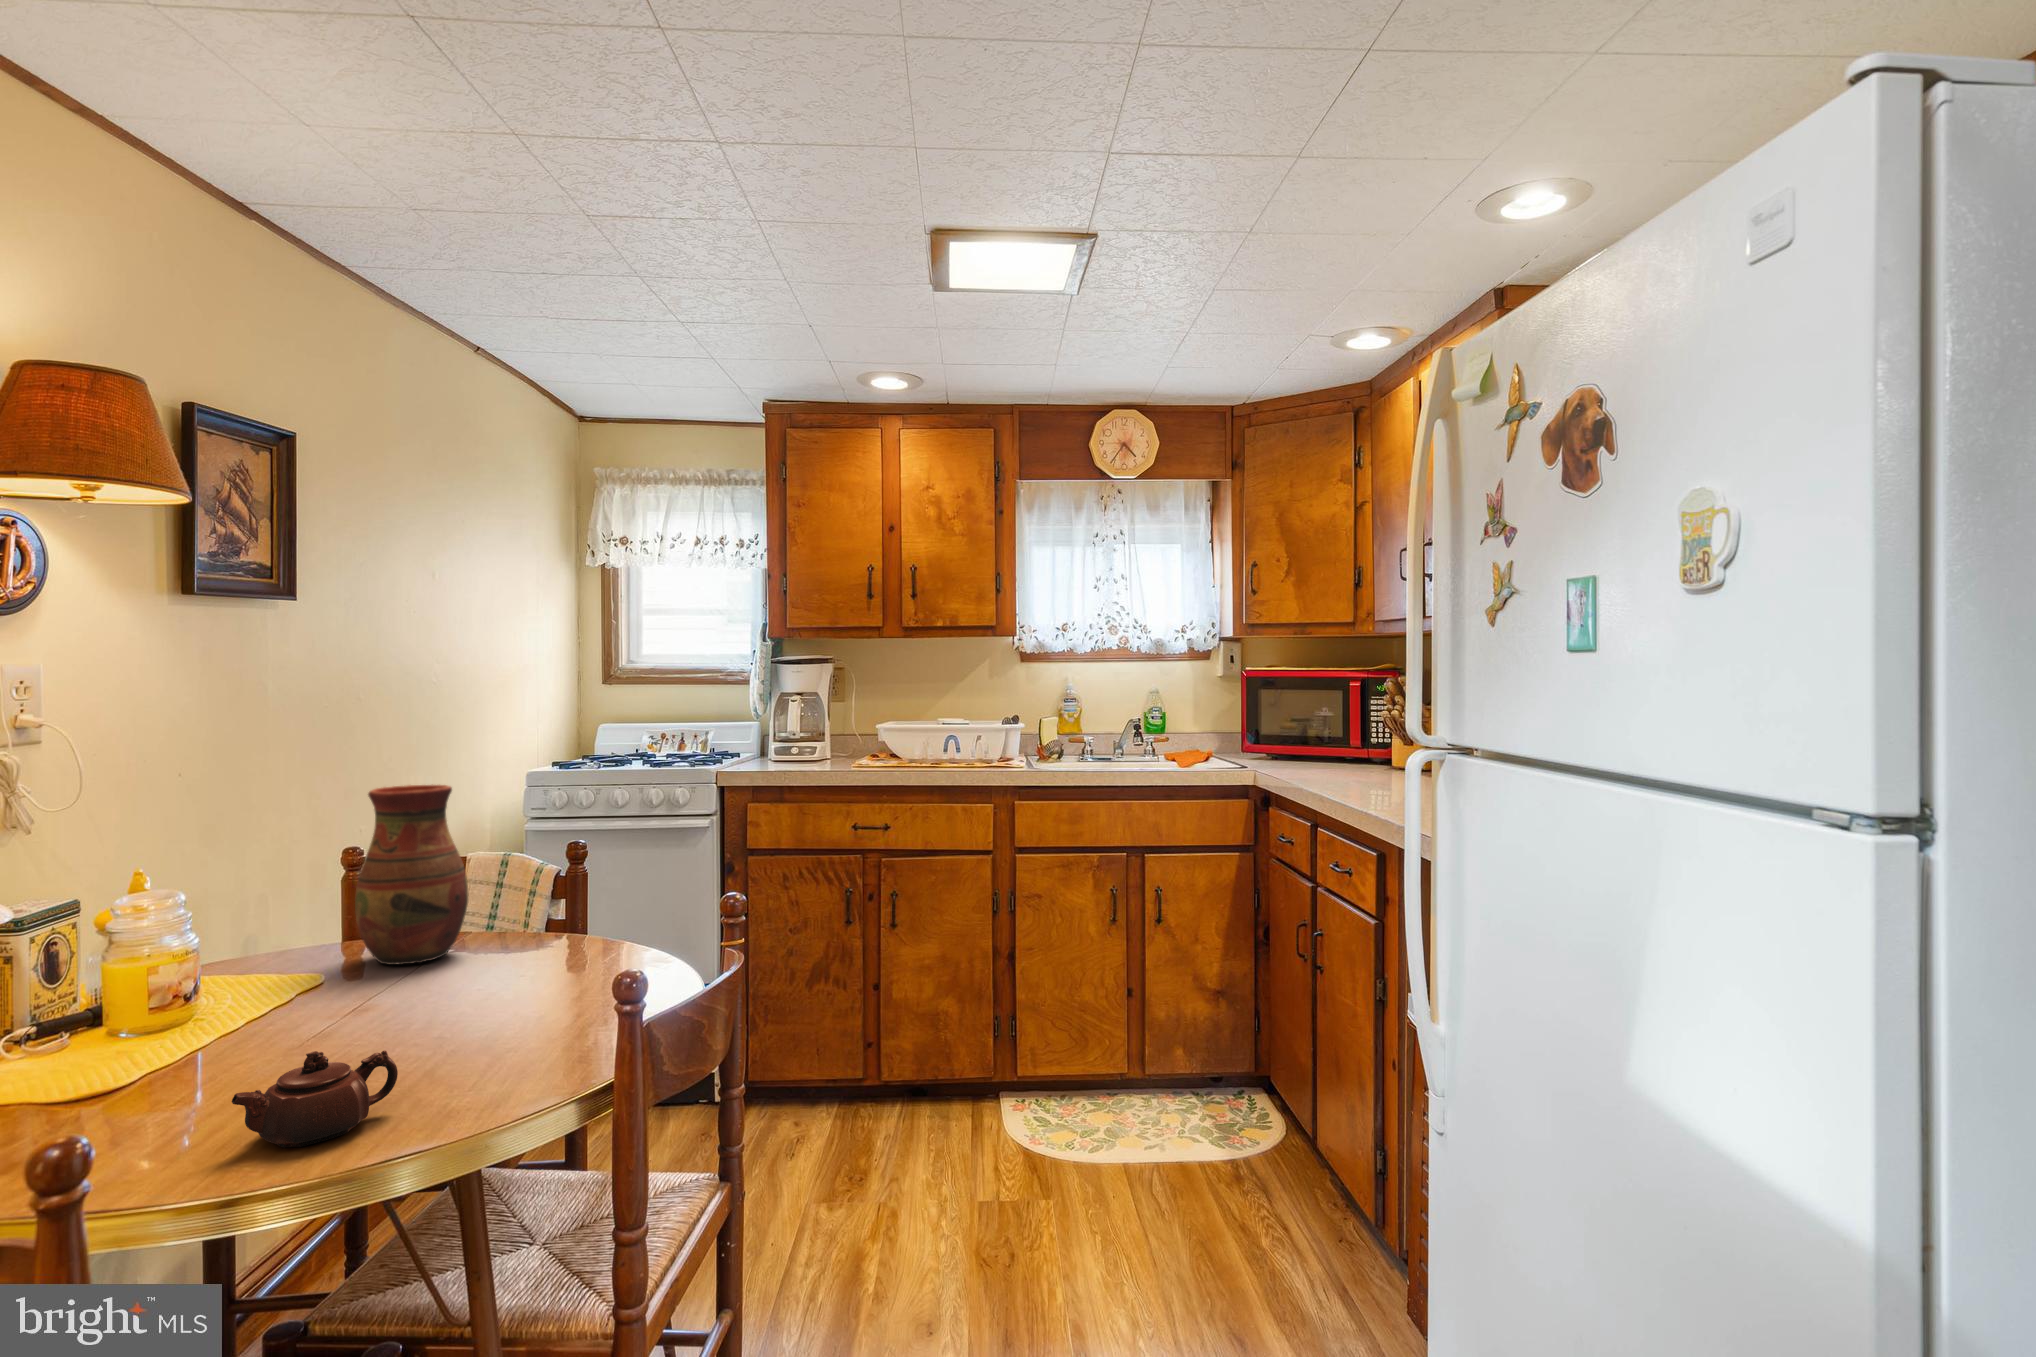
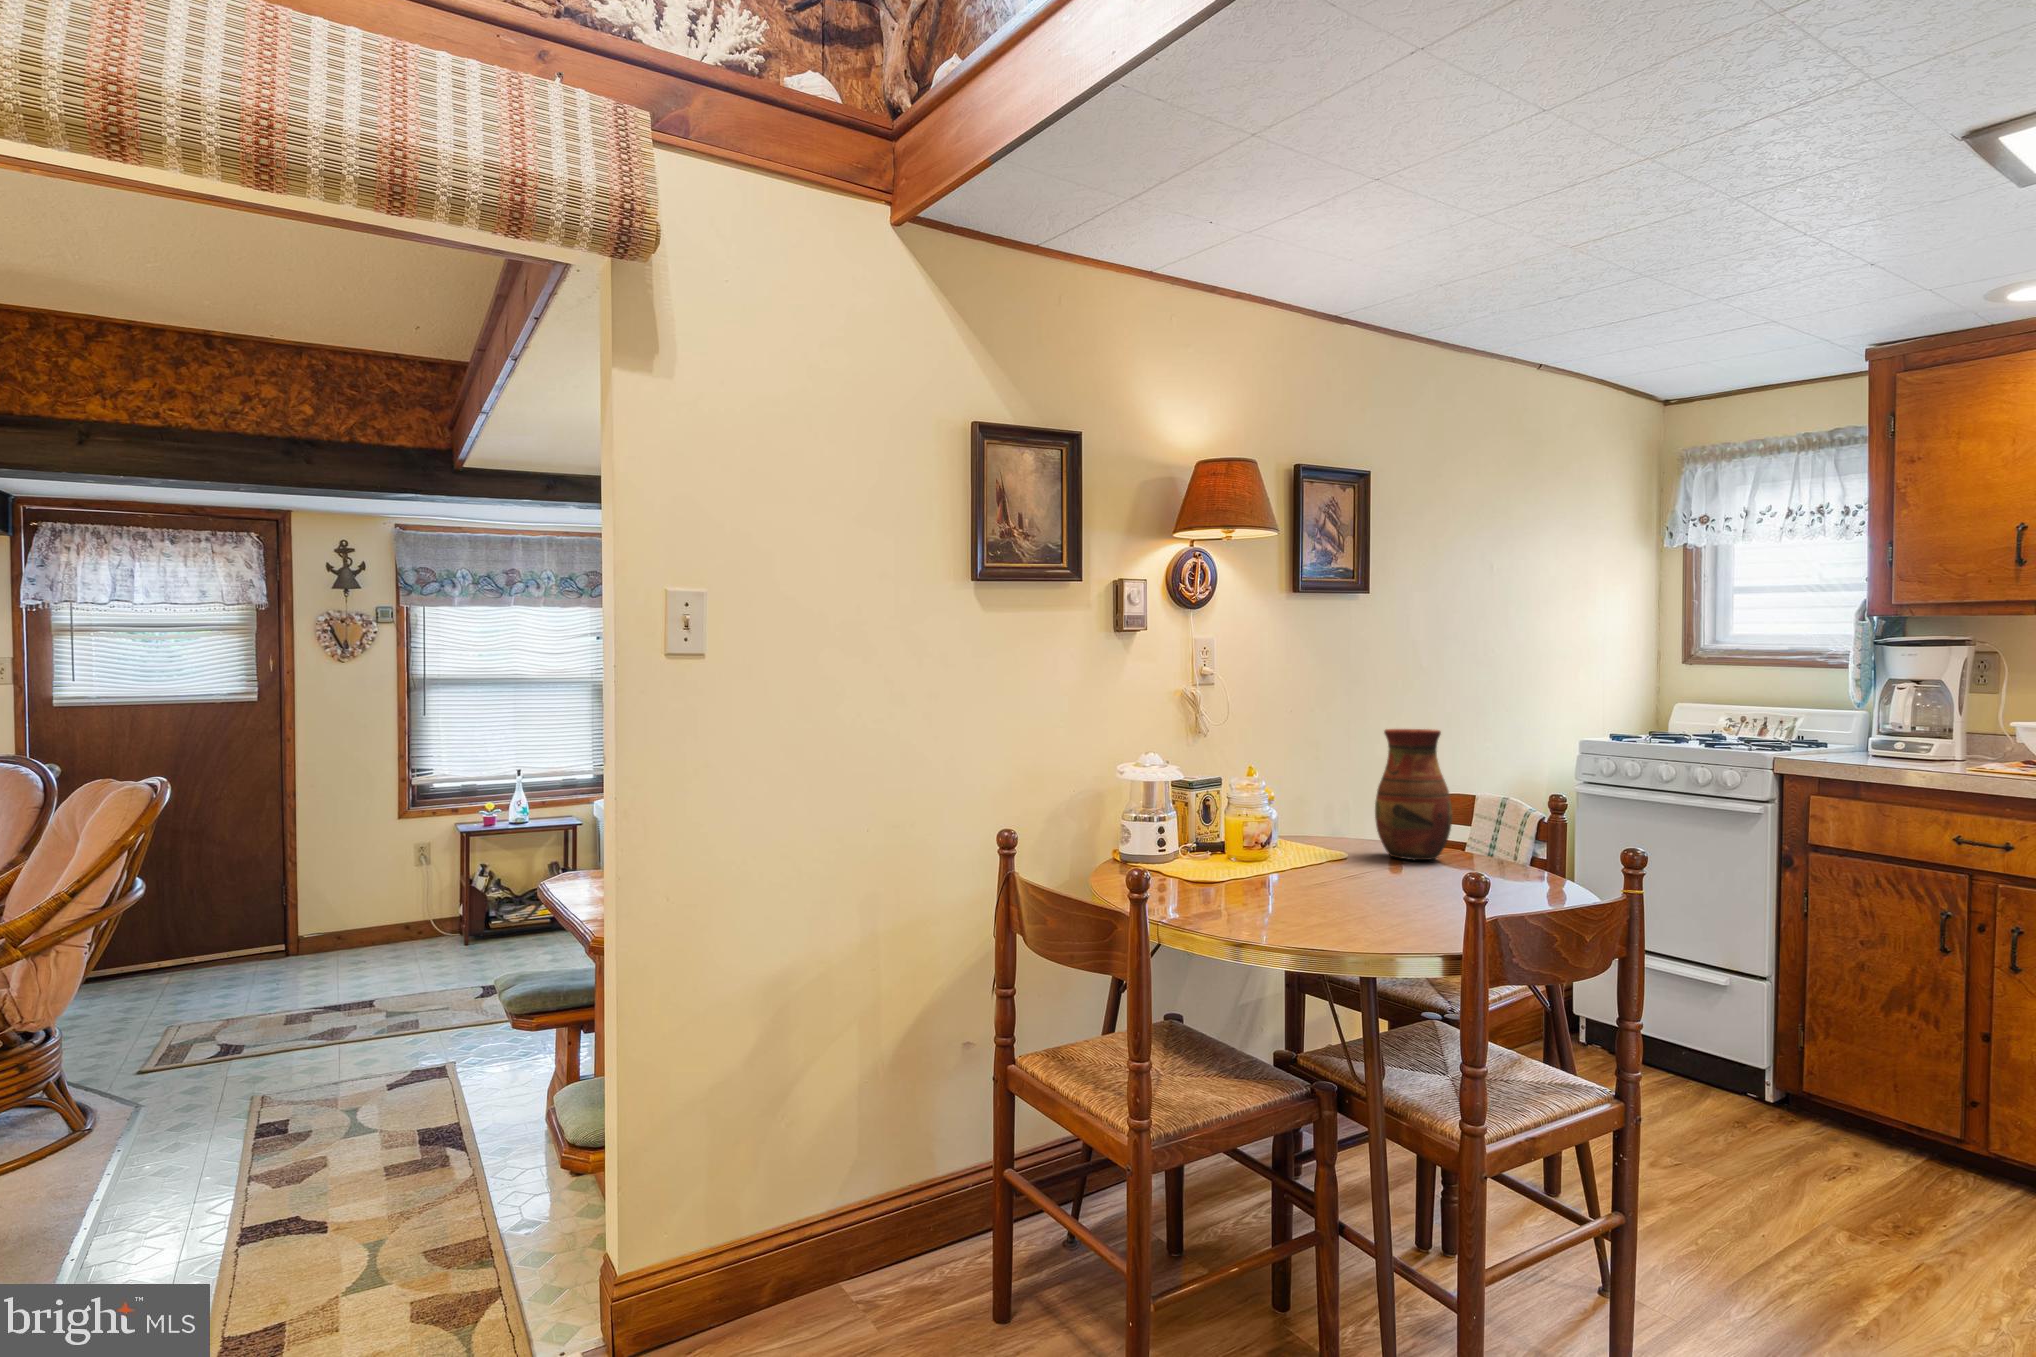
teapot: present [232,1051,398,1147] -> none [1249,858,1336,910]

